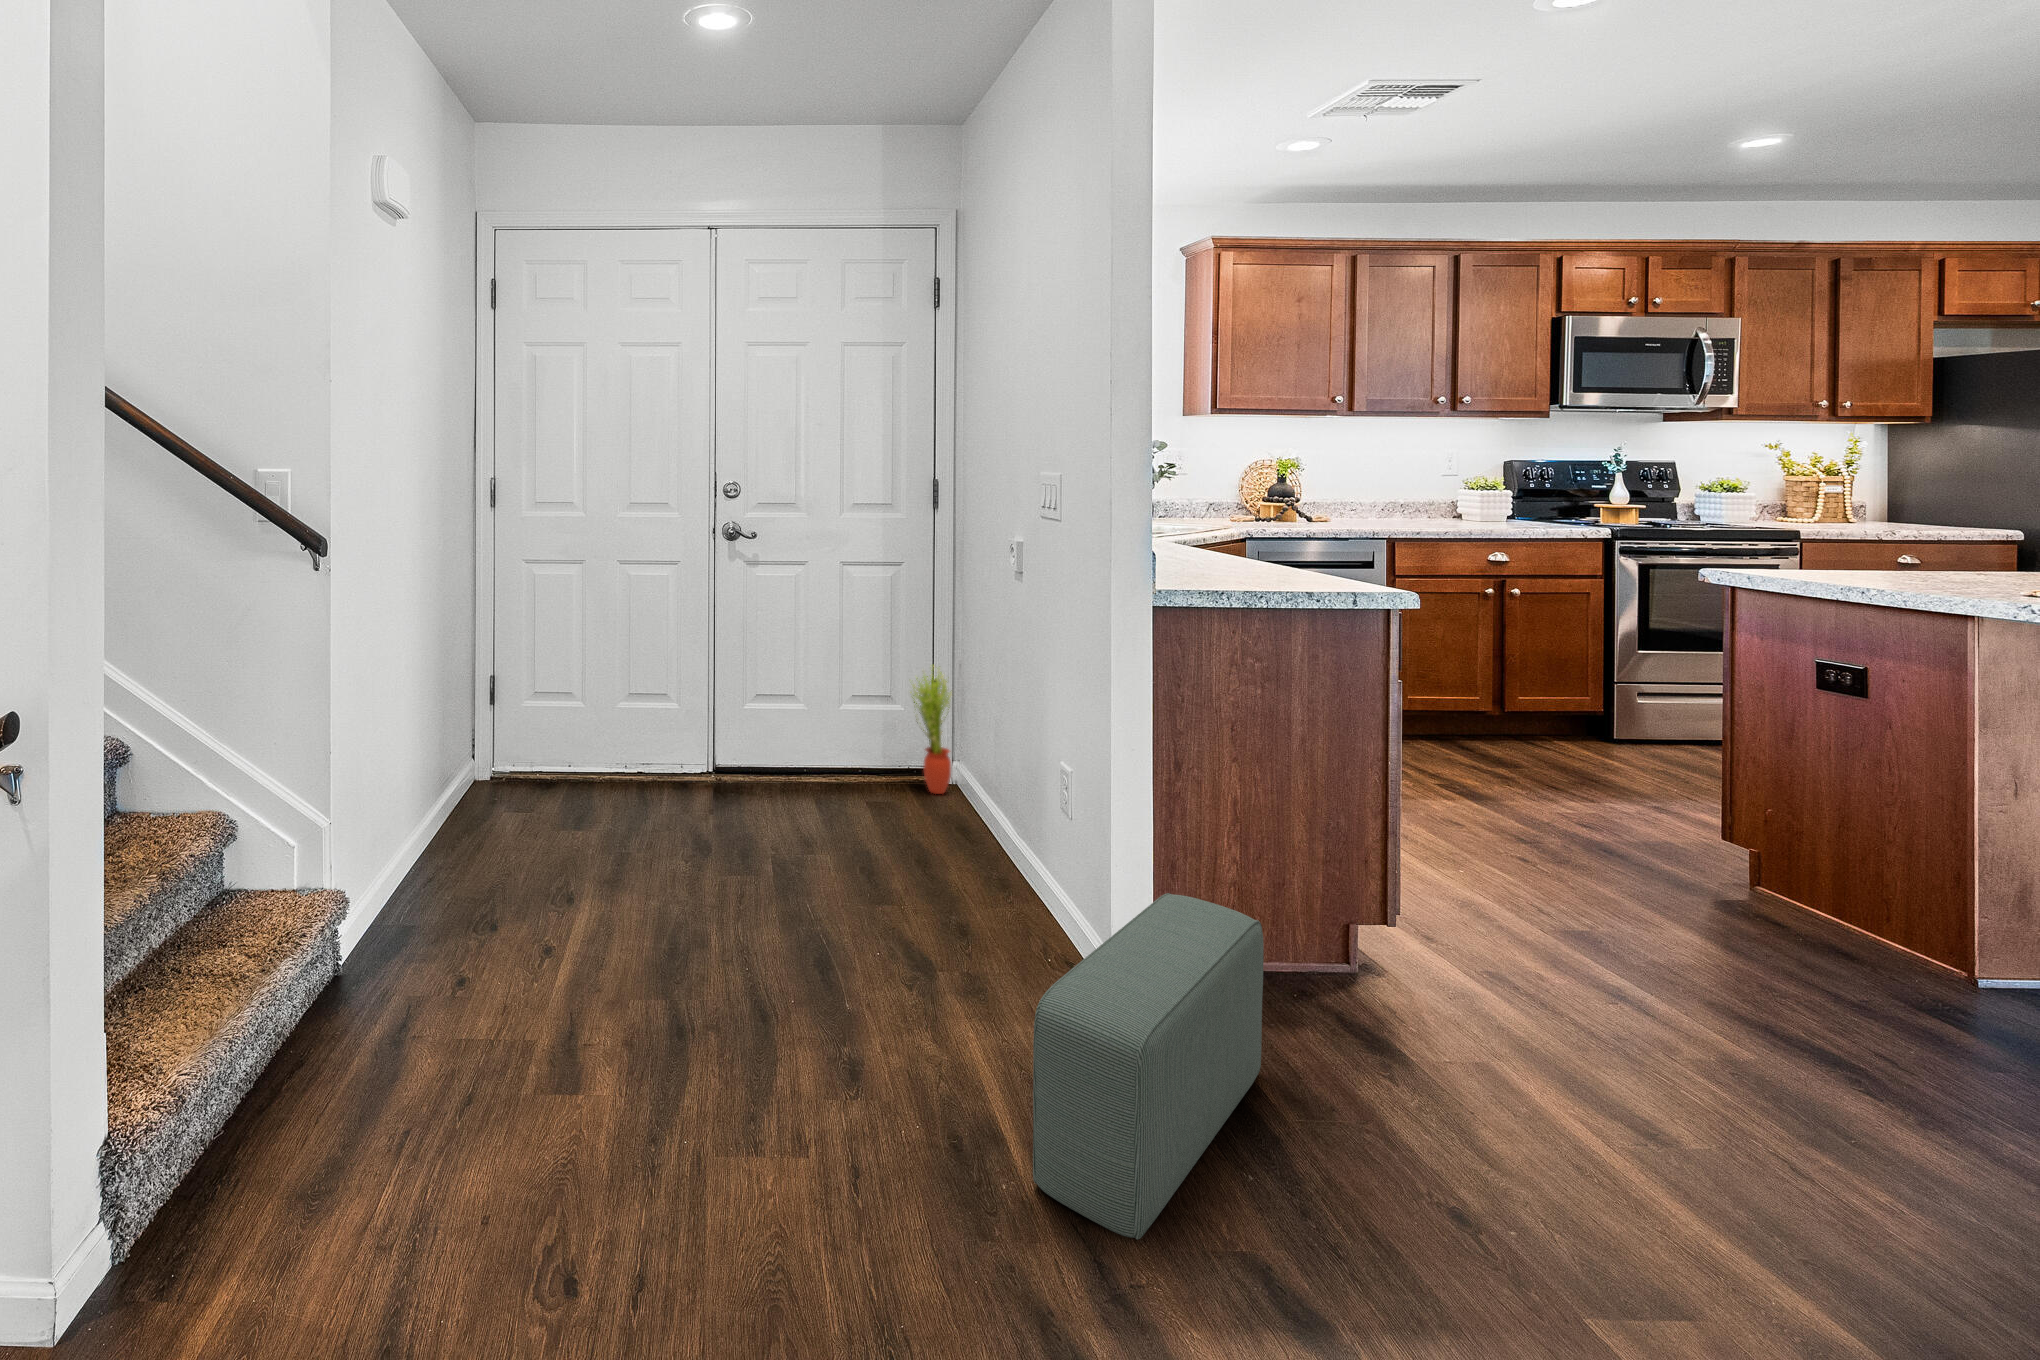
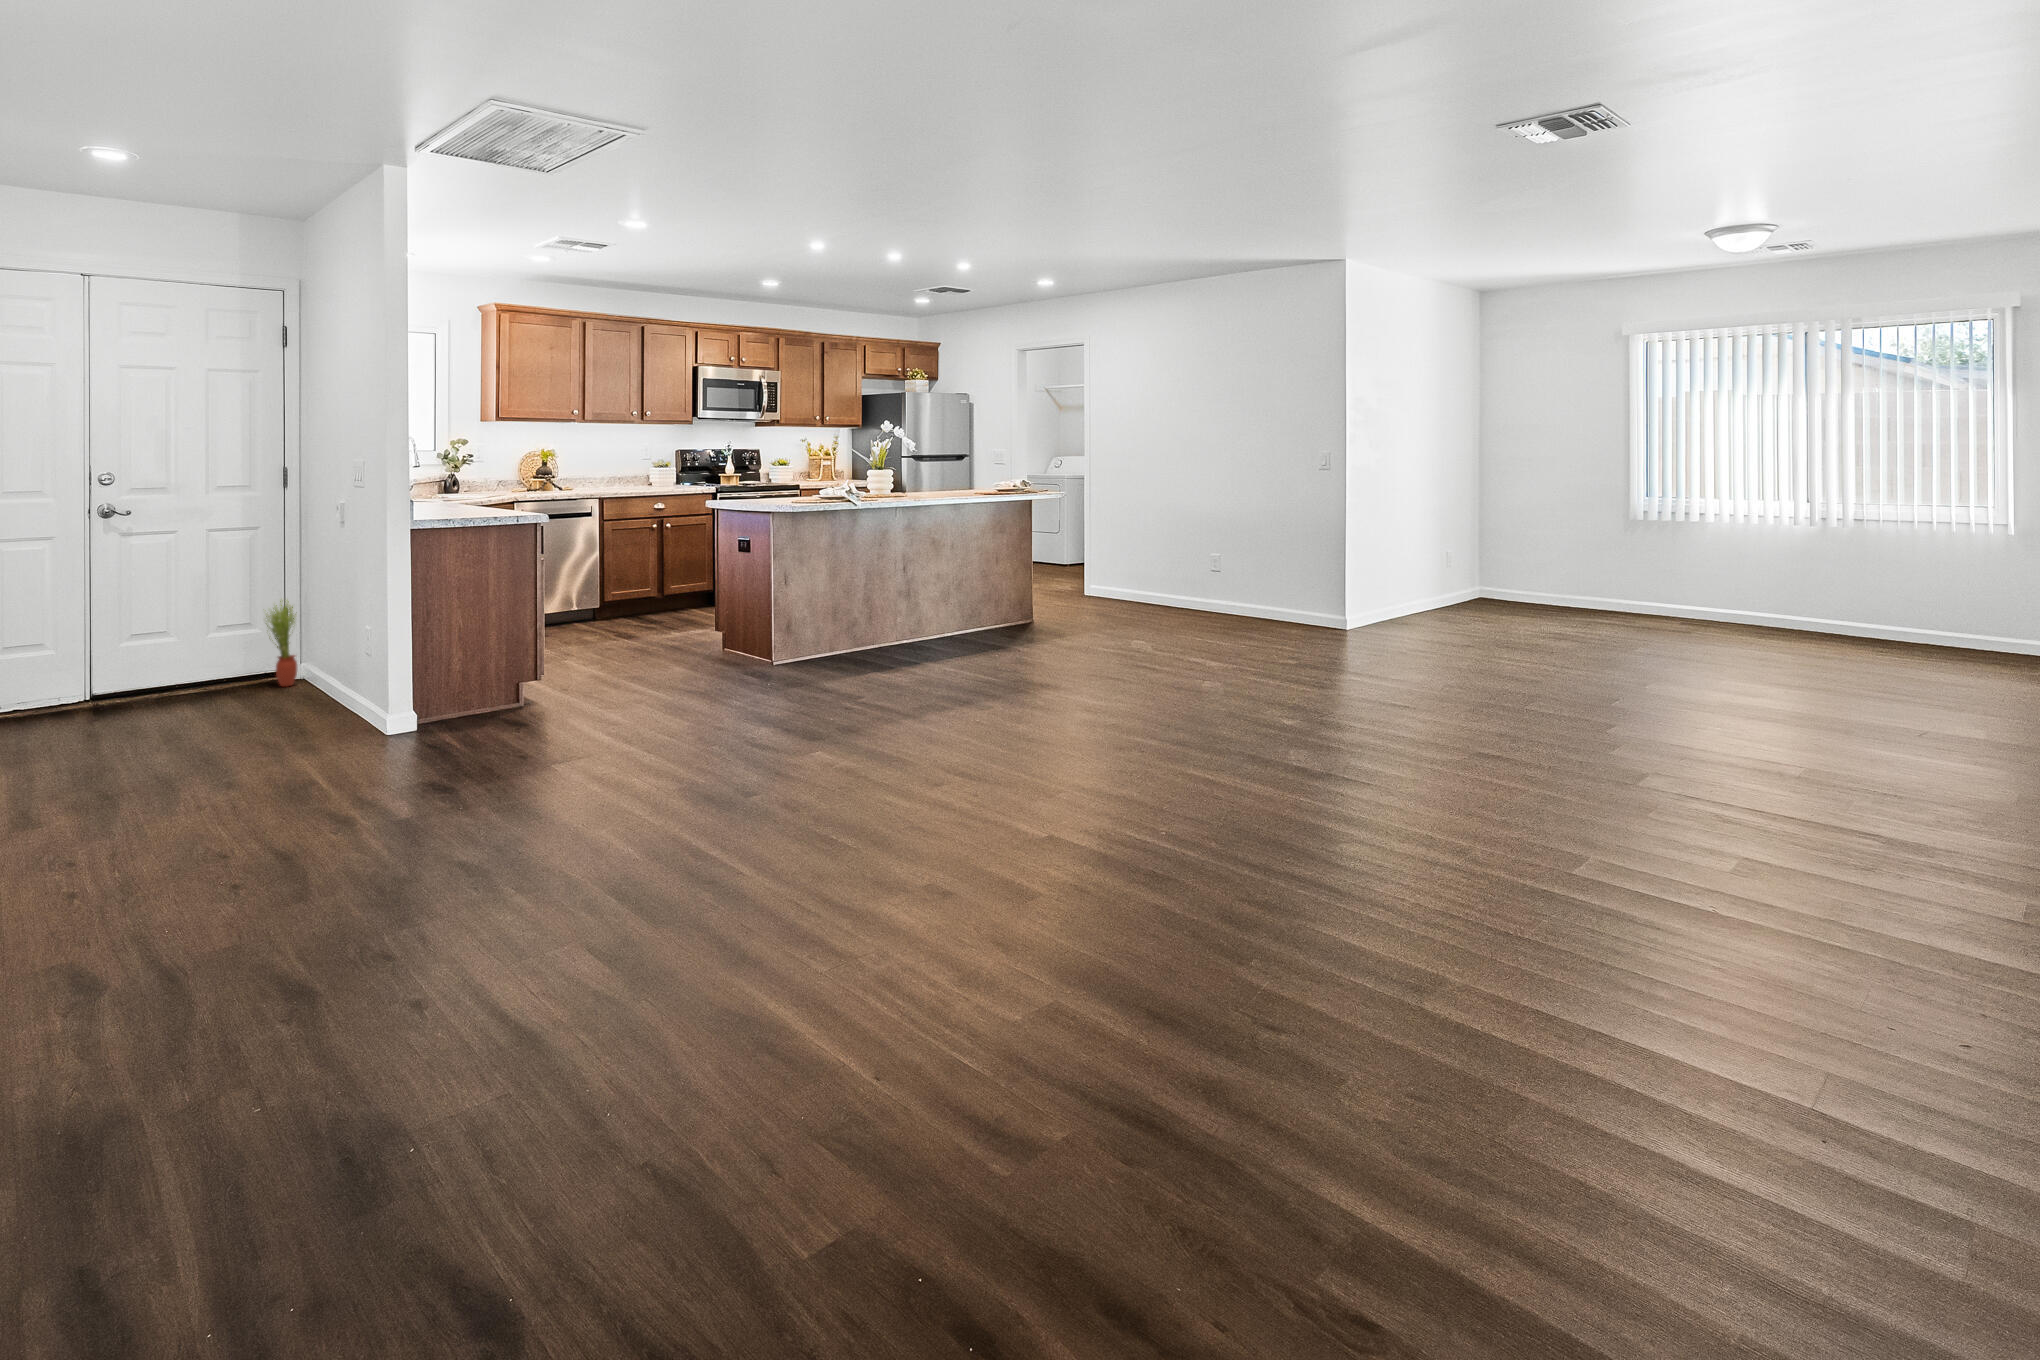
pouf: present [1033,893,1264,1240] -> none [338,664,459,783]

